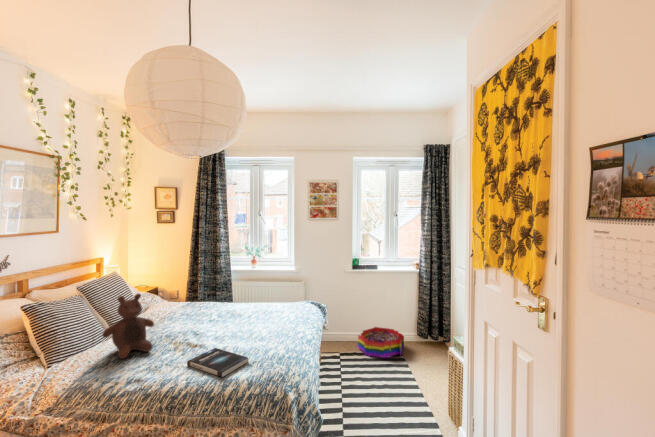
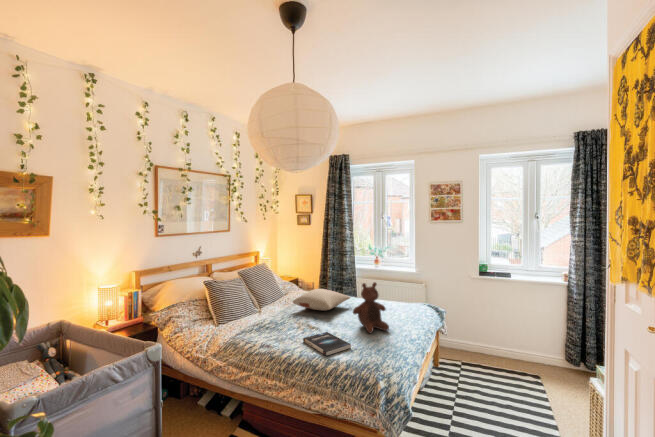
stuffed bear: present [103,294,154,359] -> present [353,282,389,333]
pillow: none [163,298,234,323] -> present [293,289,350,311]
storage bin: present [358,327,404,358] -> none [484,342,544,382]

